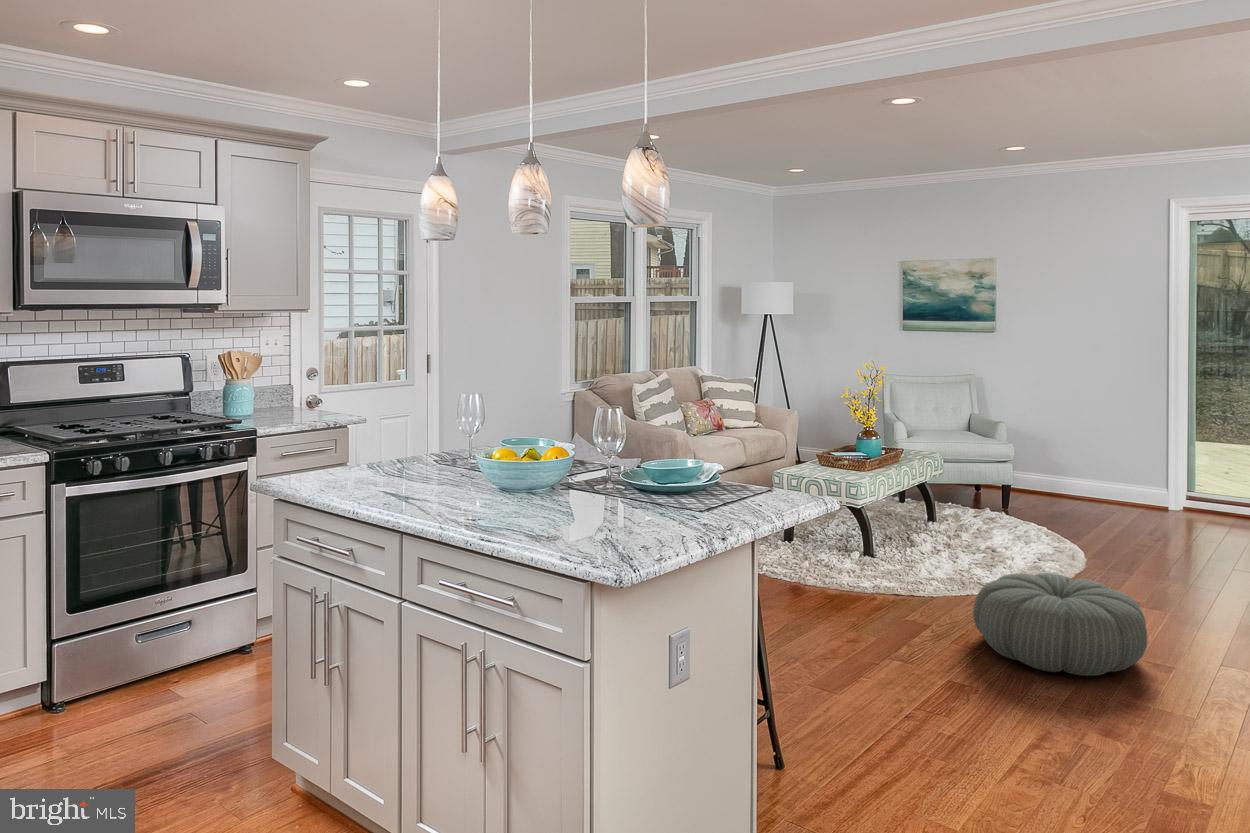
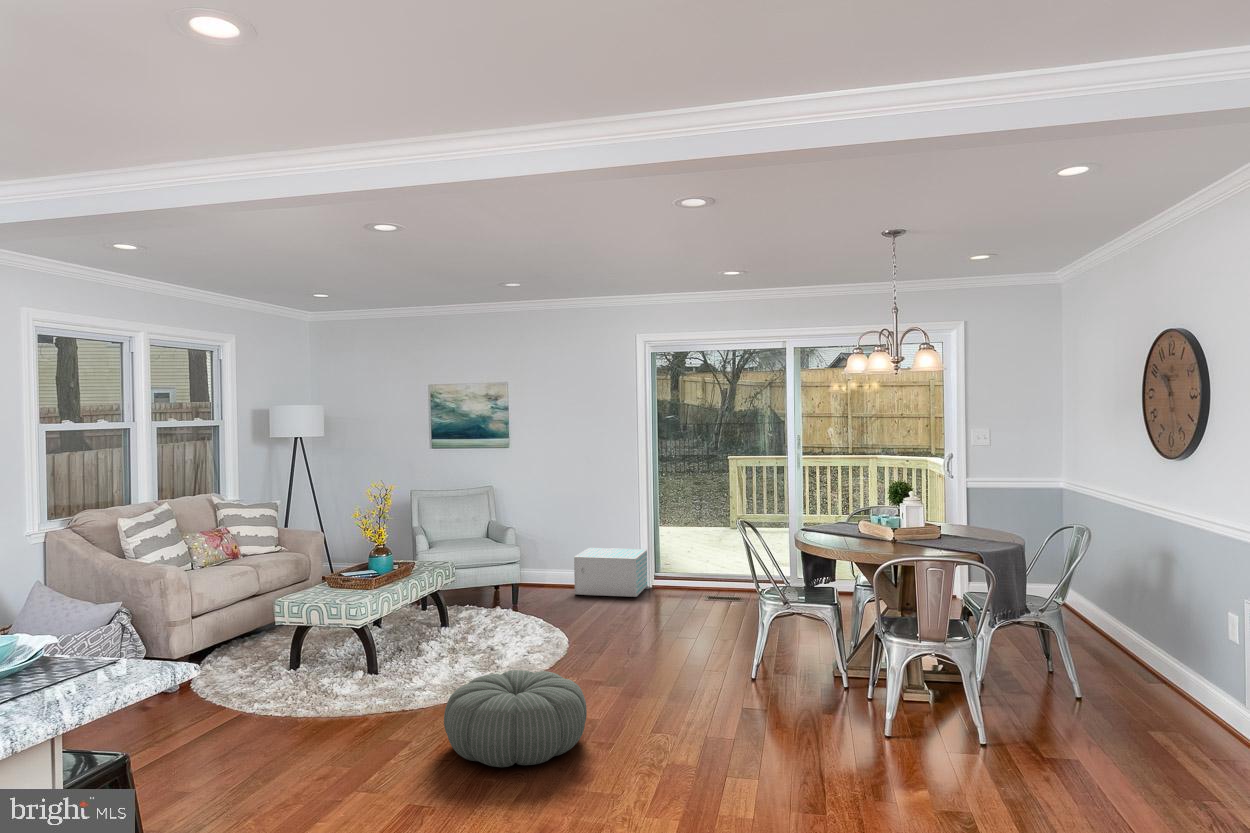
storage box: none [1073,452,1172,515] -> present [574,548,648,597]

